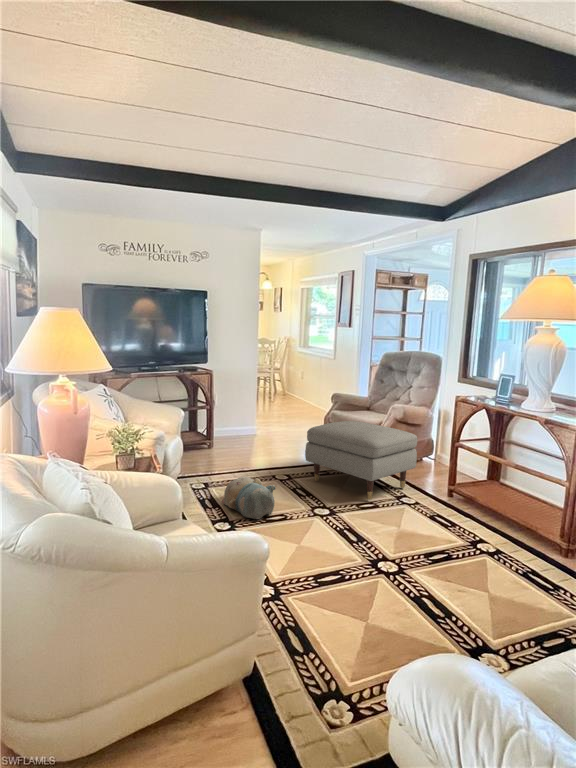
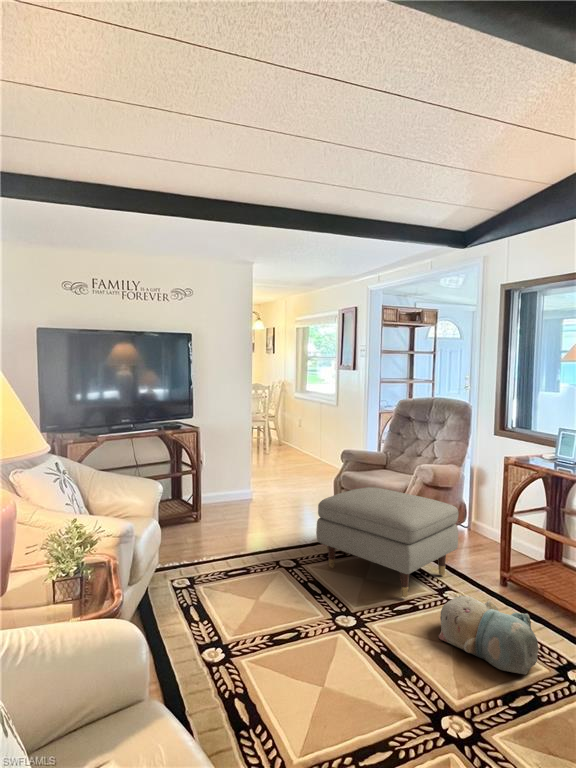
plush toy: present [222,477,275,519] -> present [439,595,539,674]

